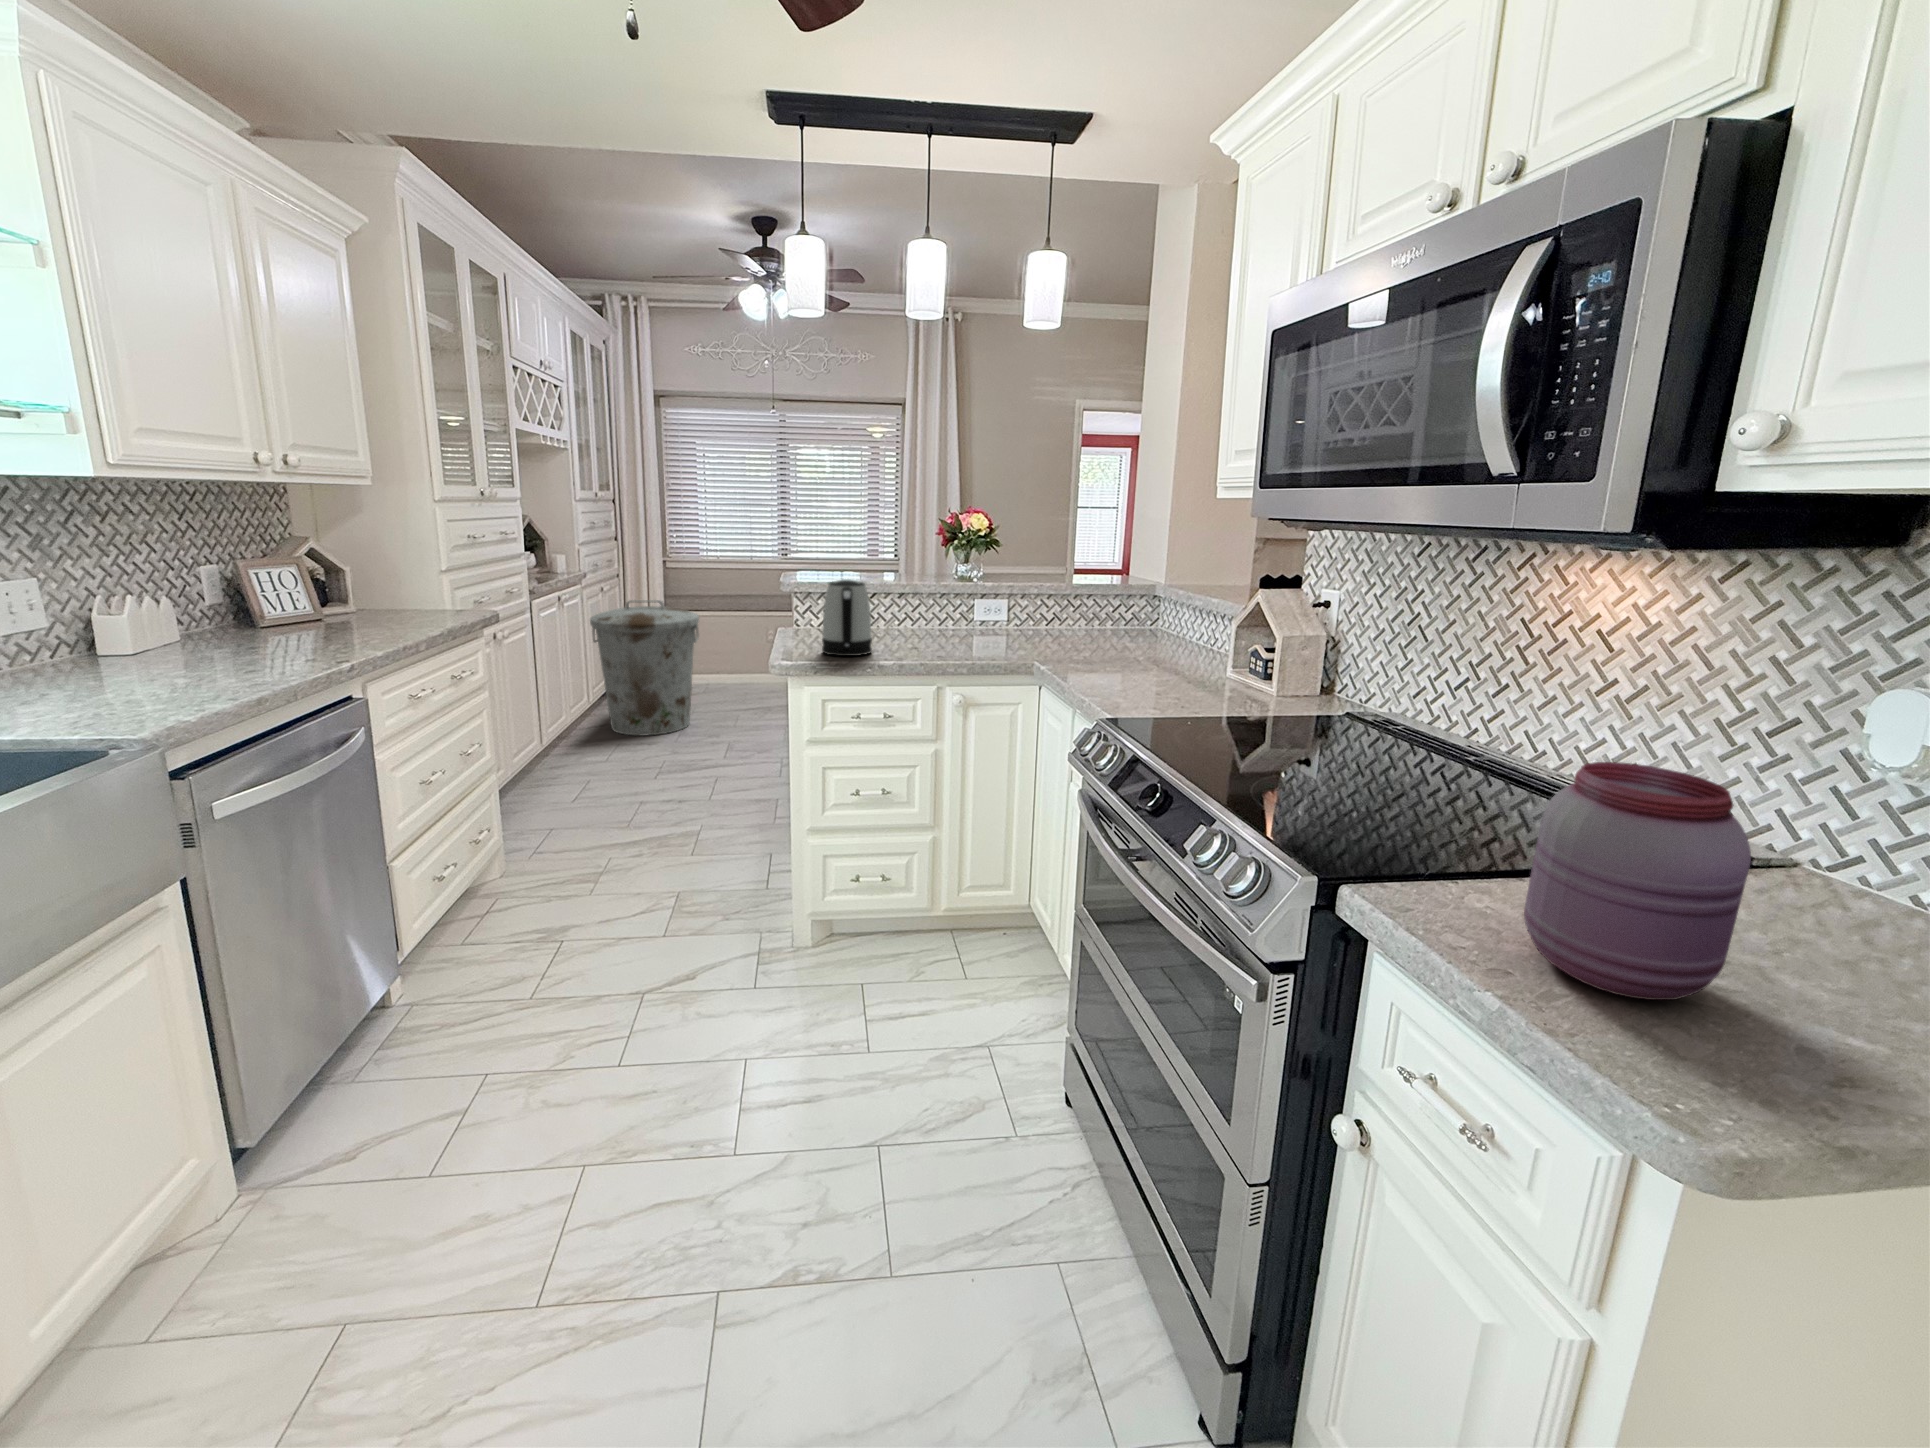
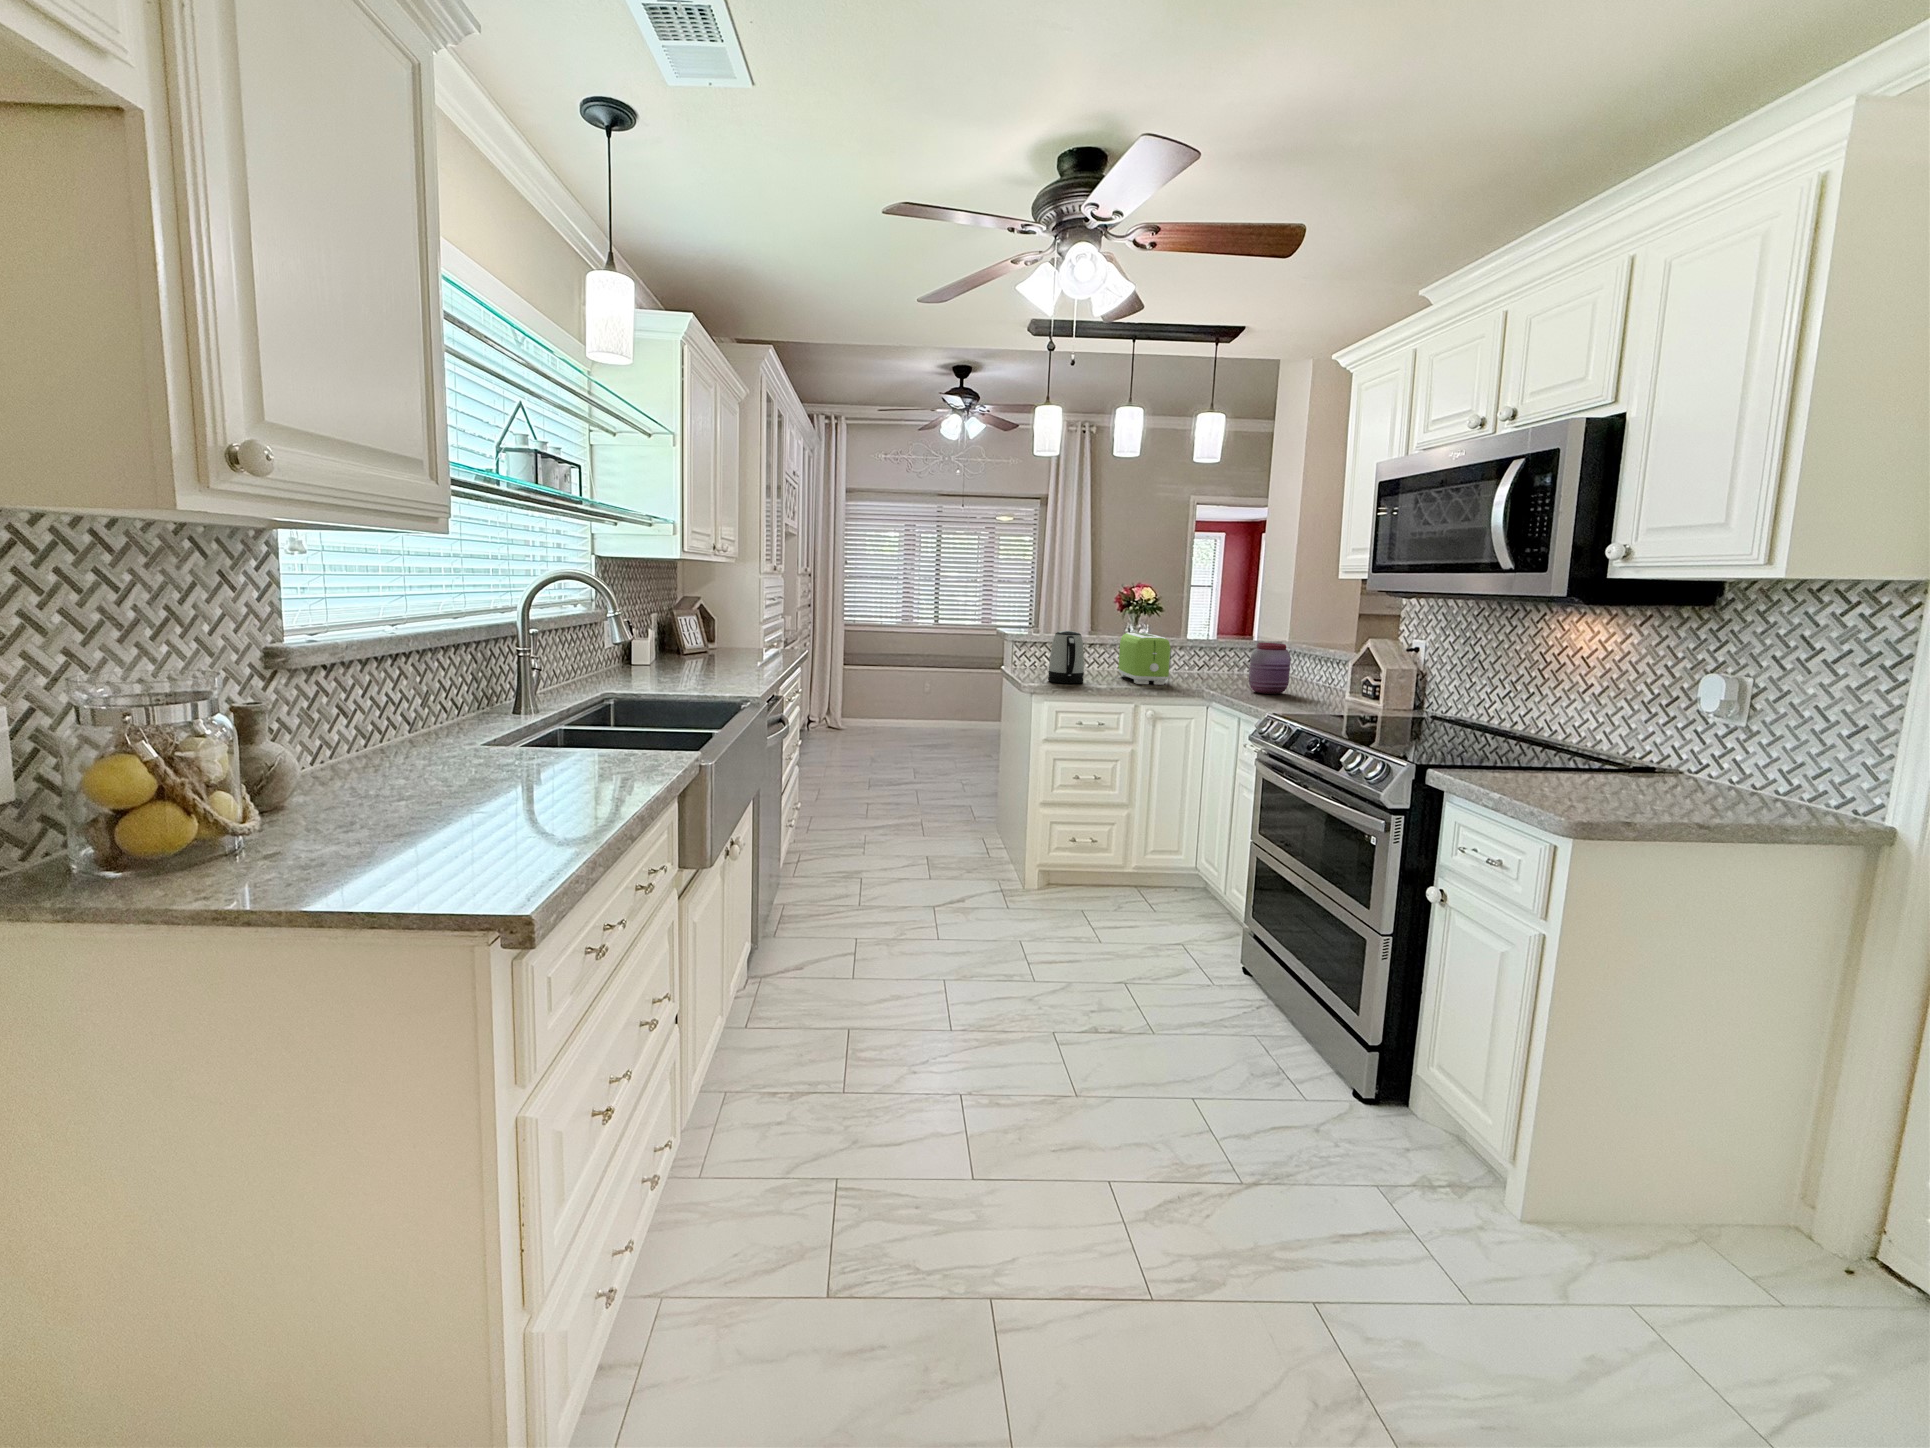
toaster: none [933,578,993,653] -> present [1118,633,1170,685]
trash can: present [590,600,699,736] -> none [804,653,888,761]
jar: present [1524,762,1751,1000] -> present [1249,643,1291,694]

